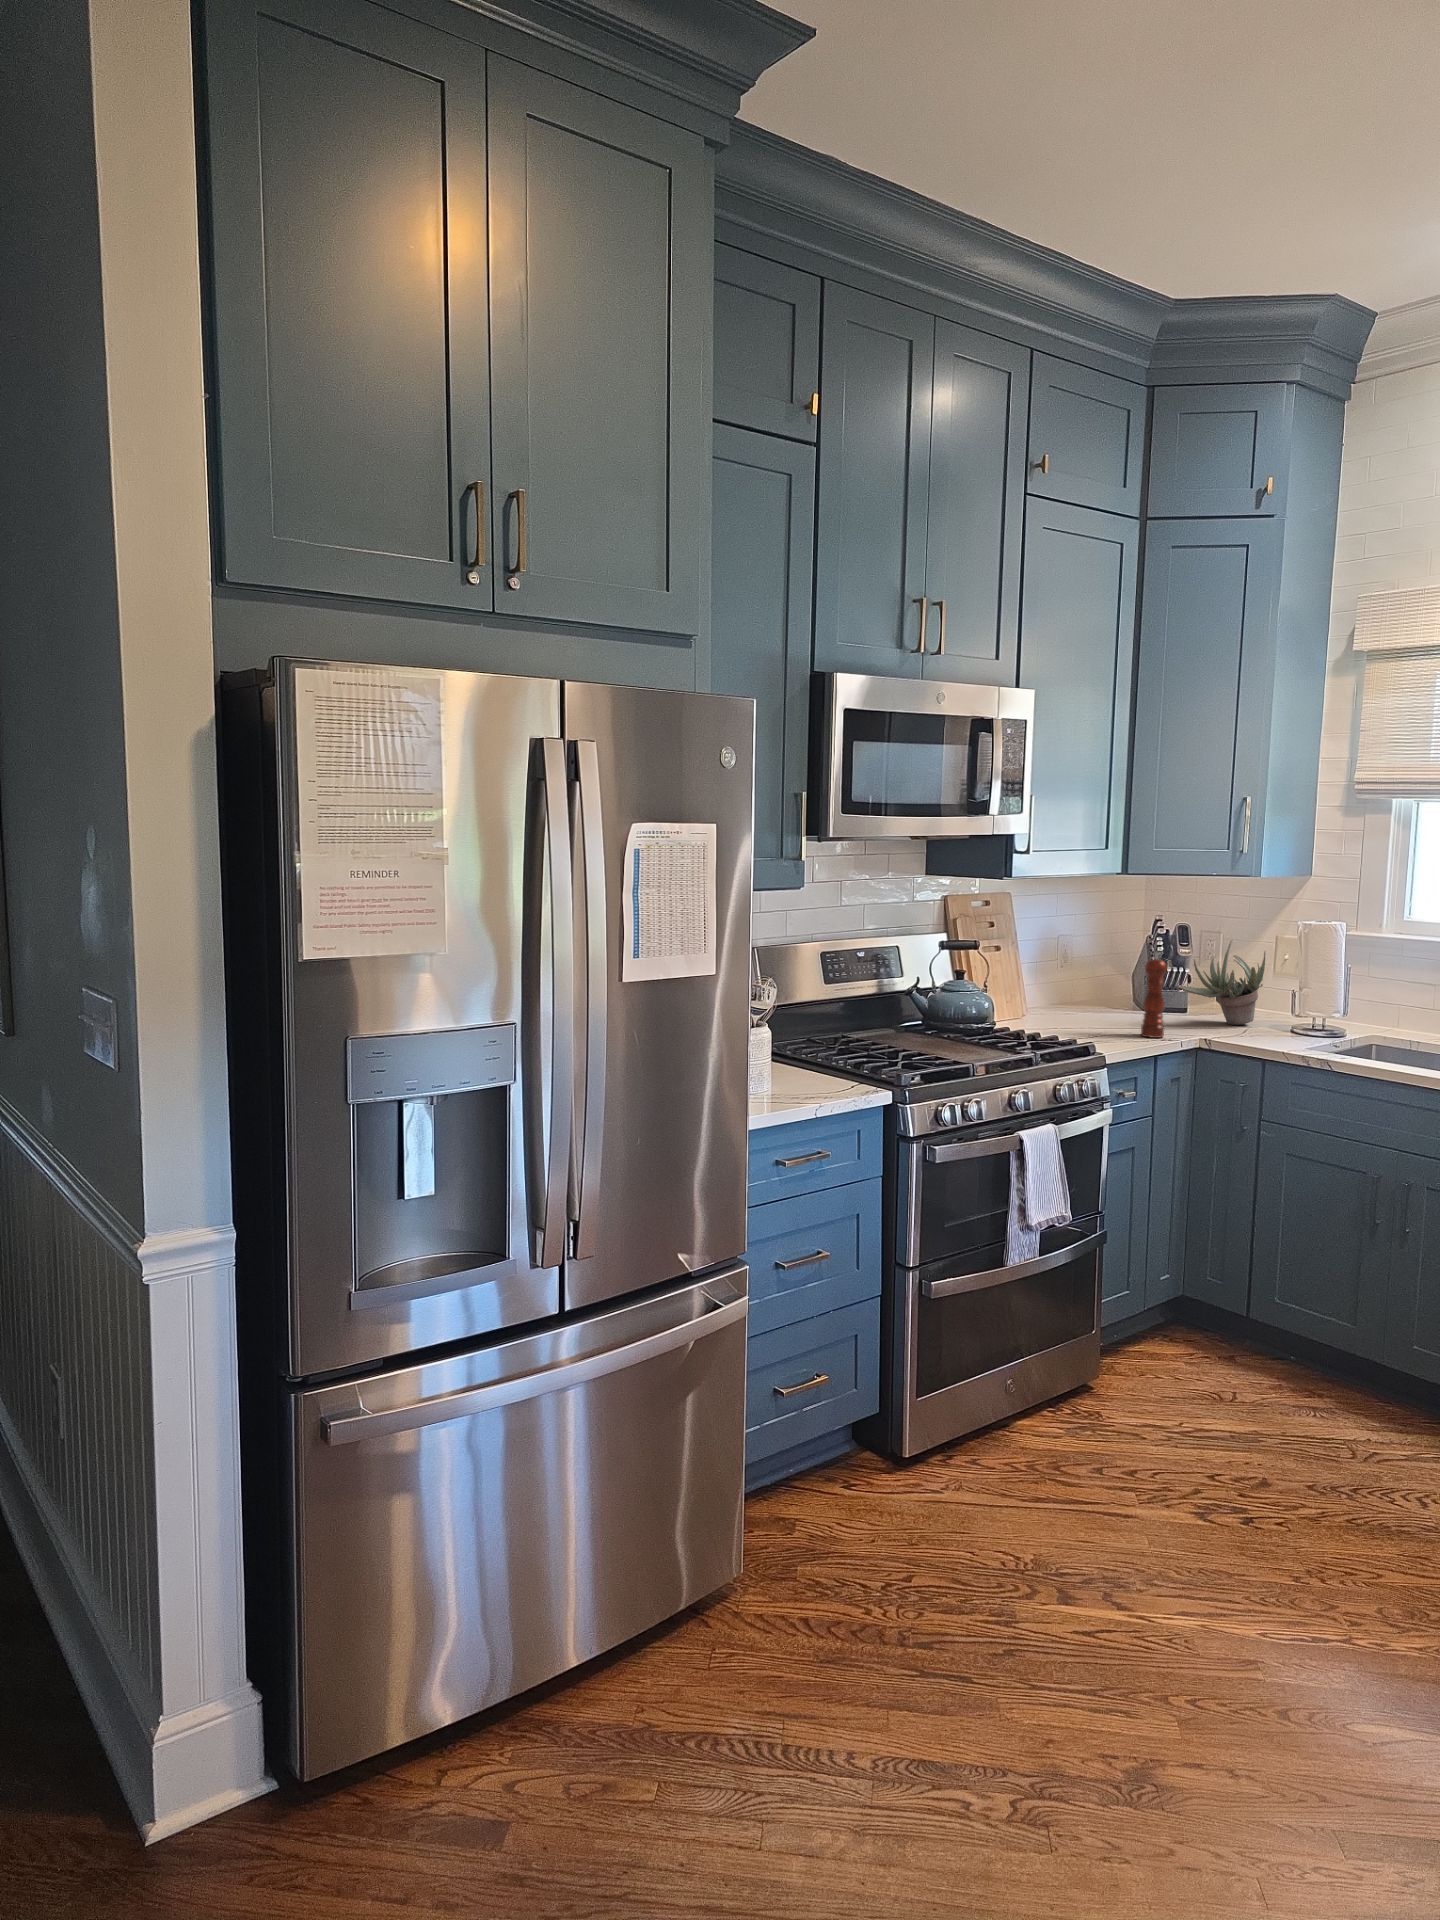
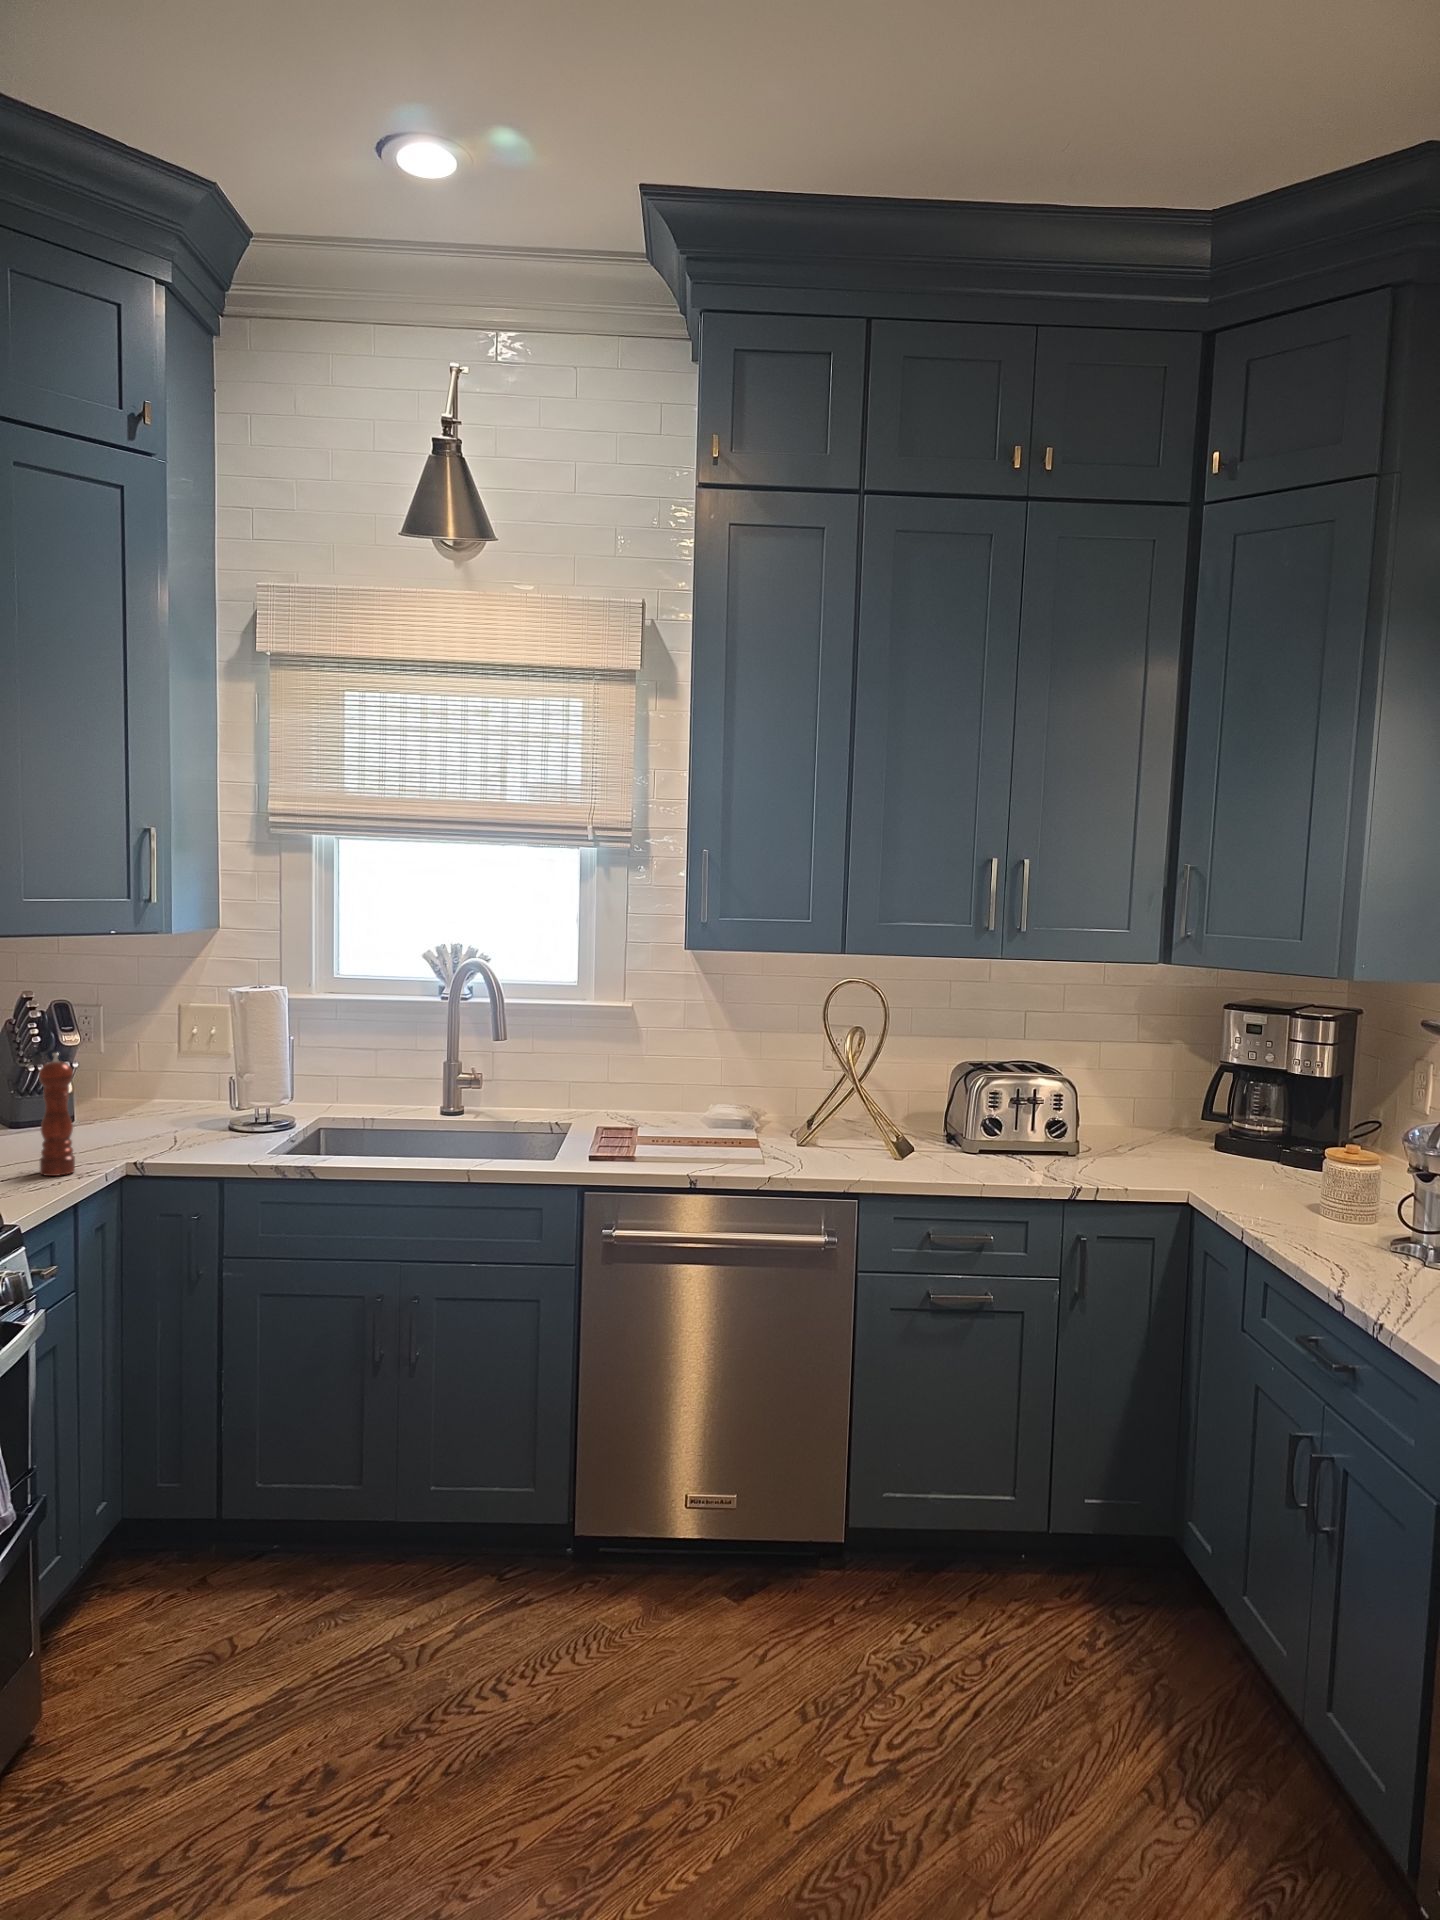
succulent plant: present [1178,940,1266,1025] -> none [73,1020,189,1132]

